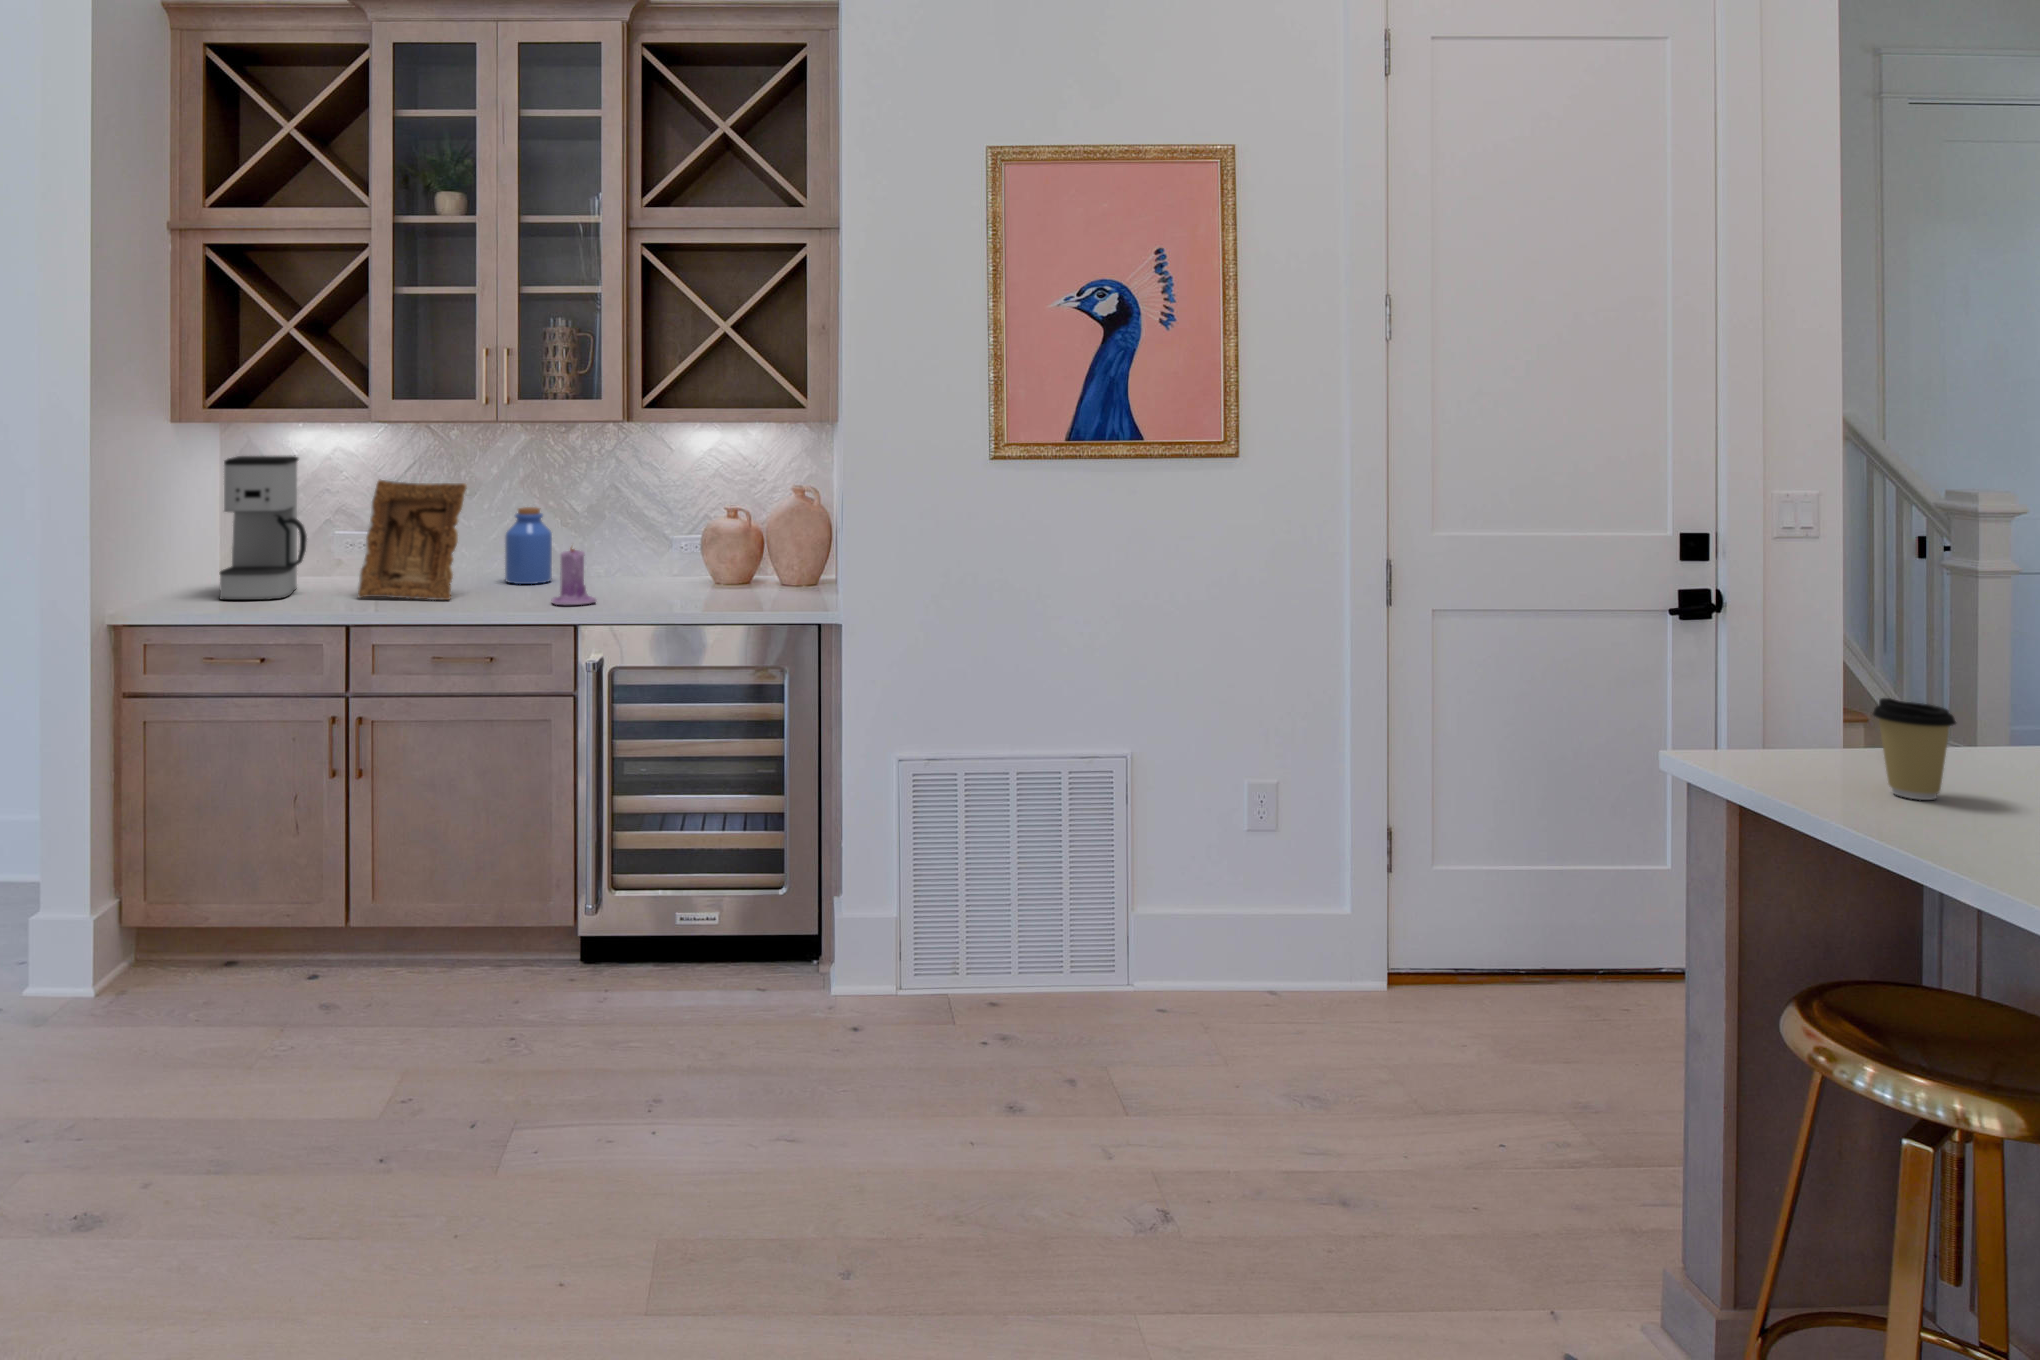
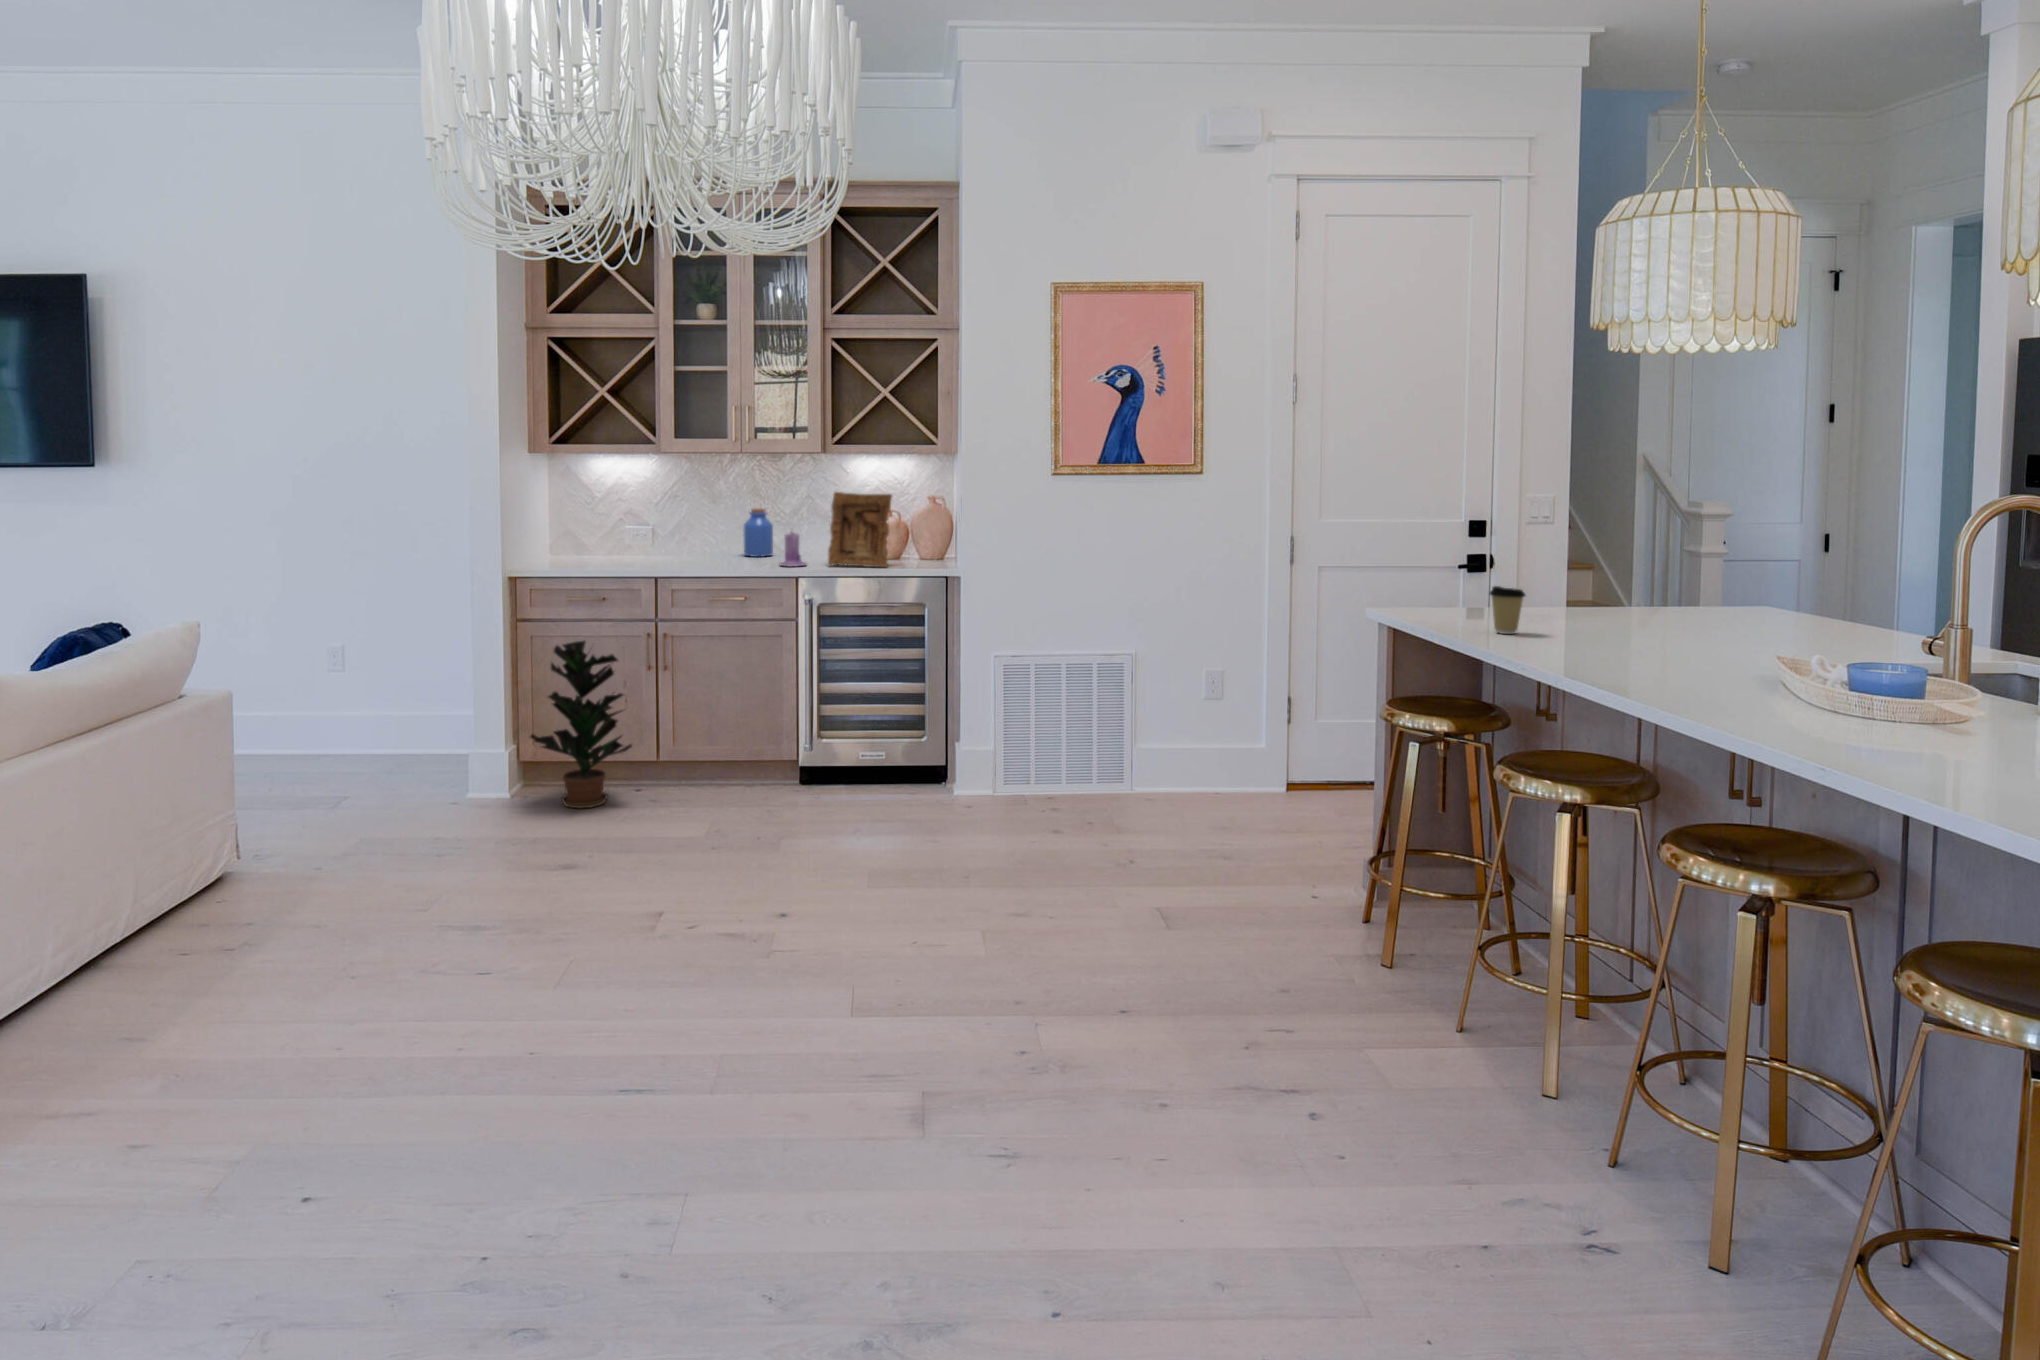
coffee maker: present [220,455,307,600] -> none [570,474,622,564]
picture frame: present [358,480,467,600] -> present [828,492,893,567]
potted plant: none [114,736,291,1029] -> present [530,641,632,808]

